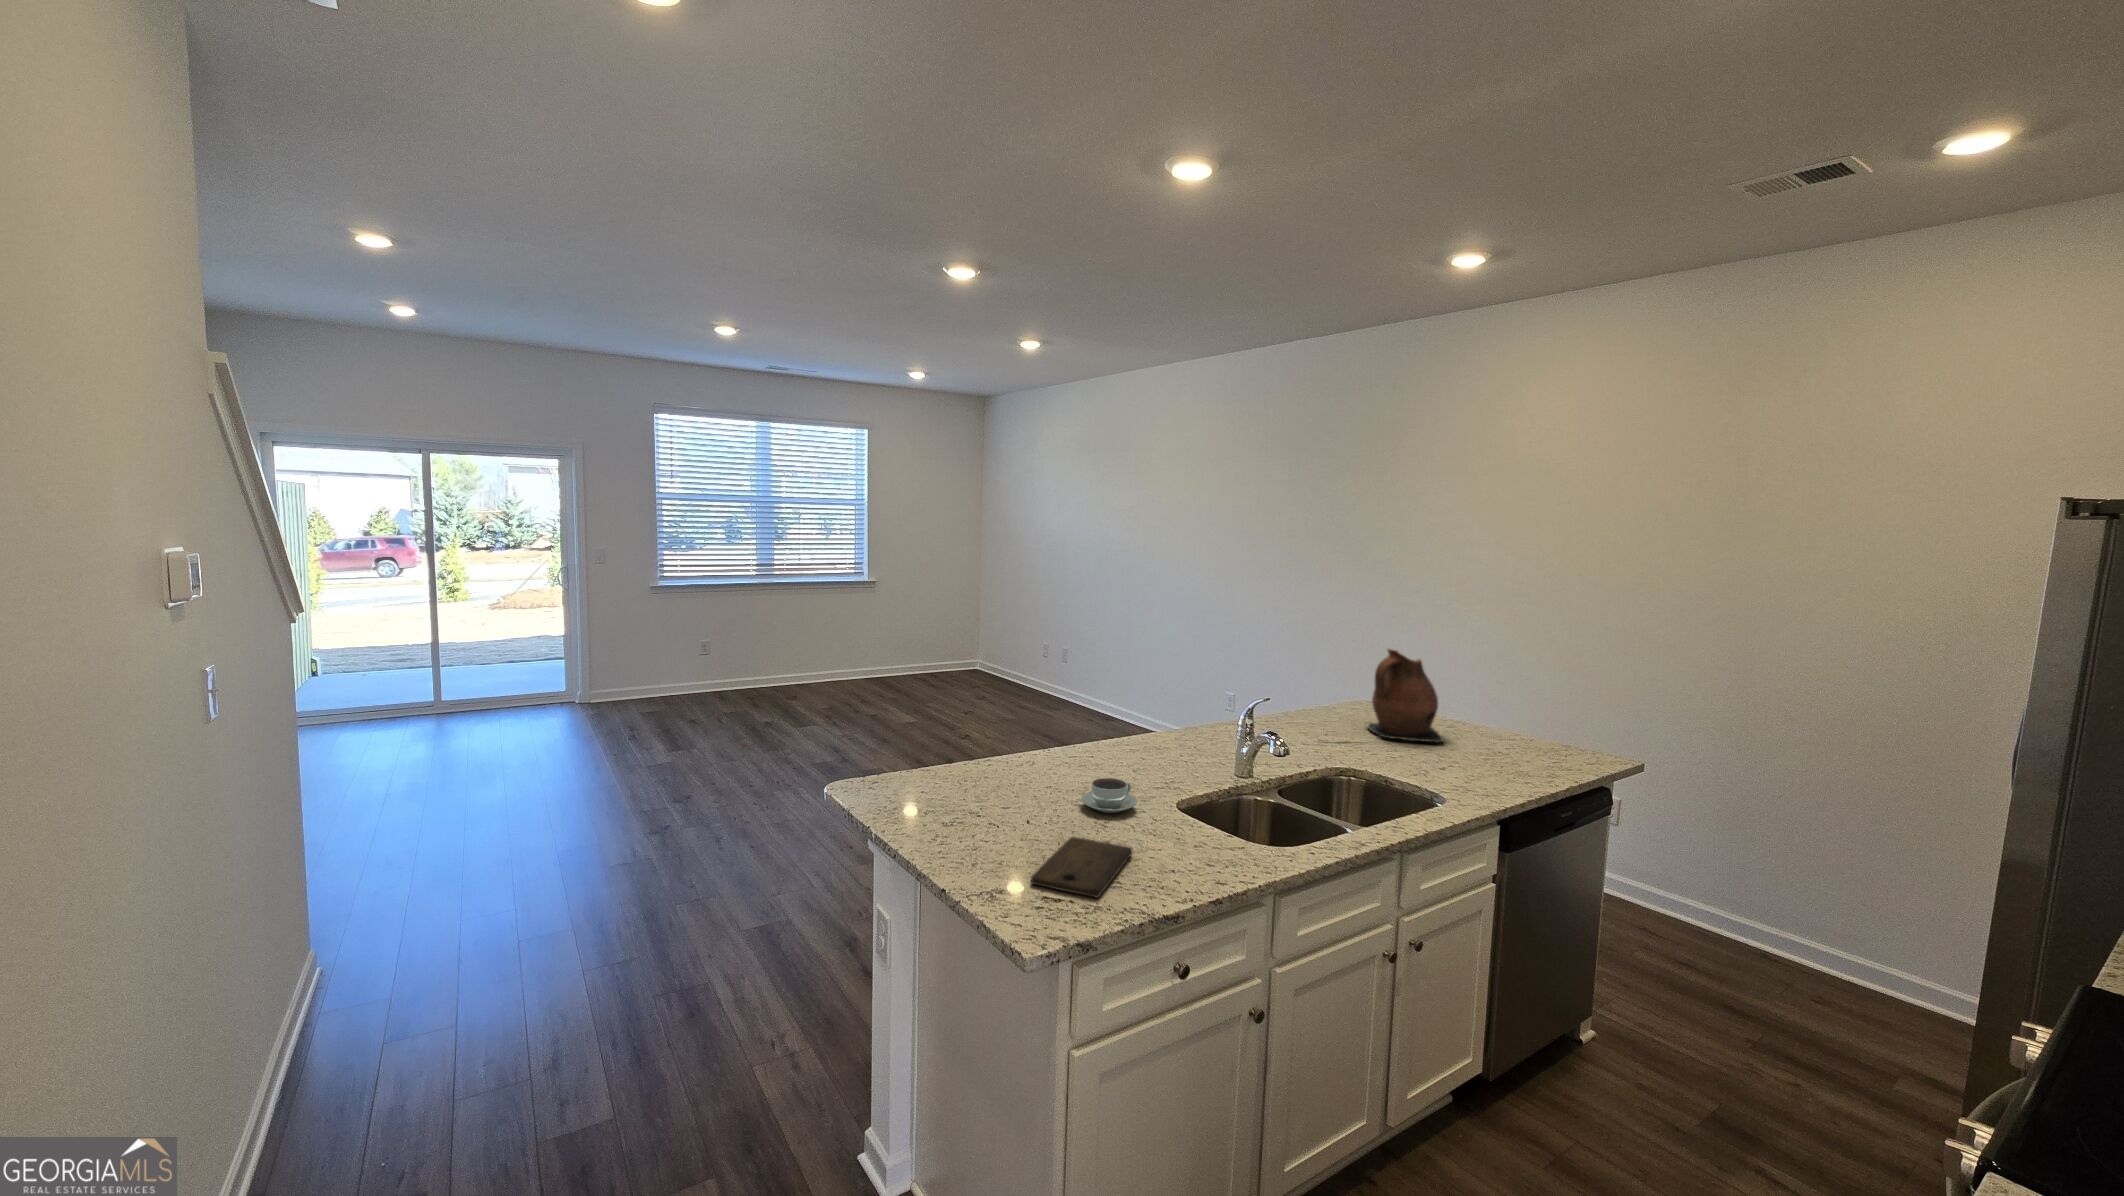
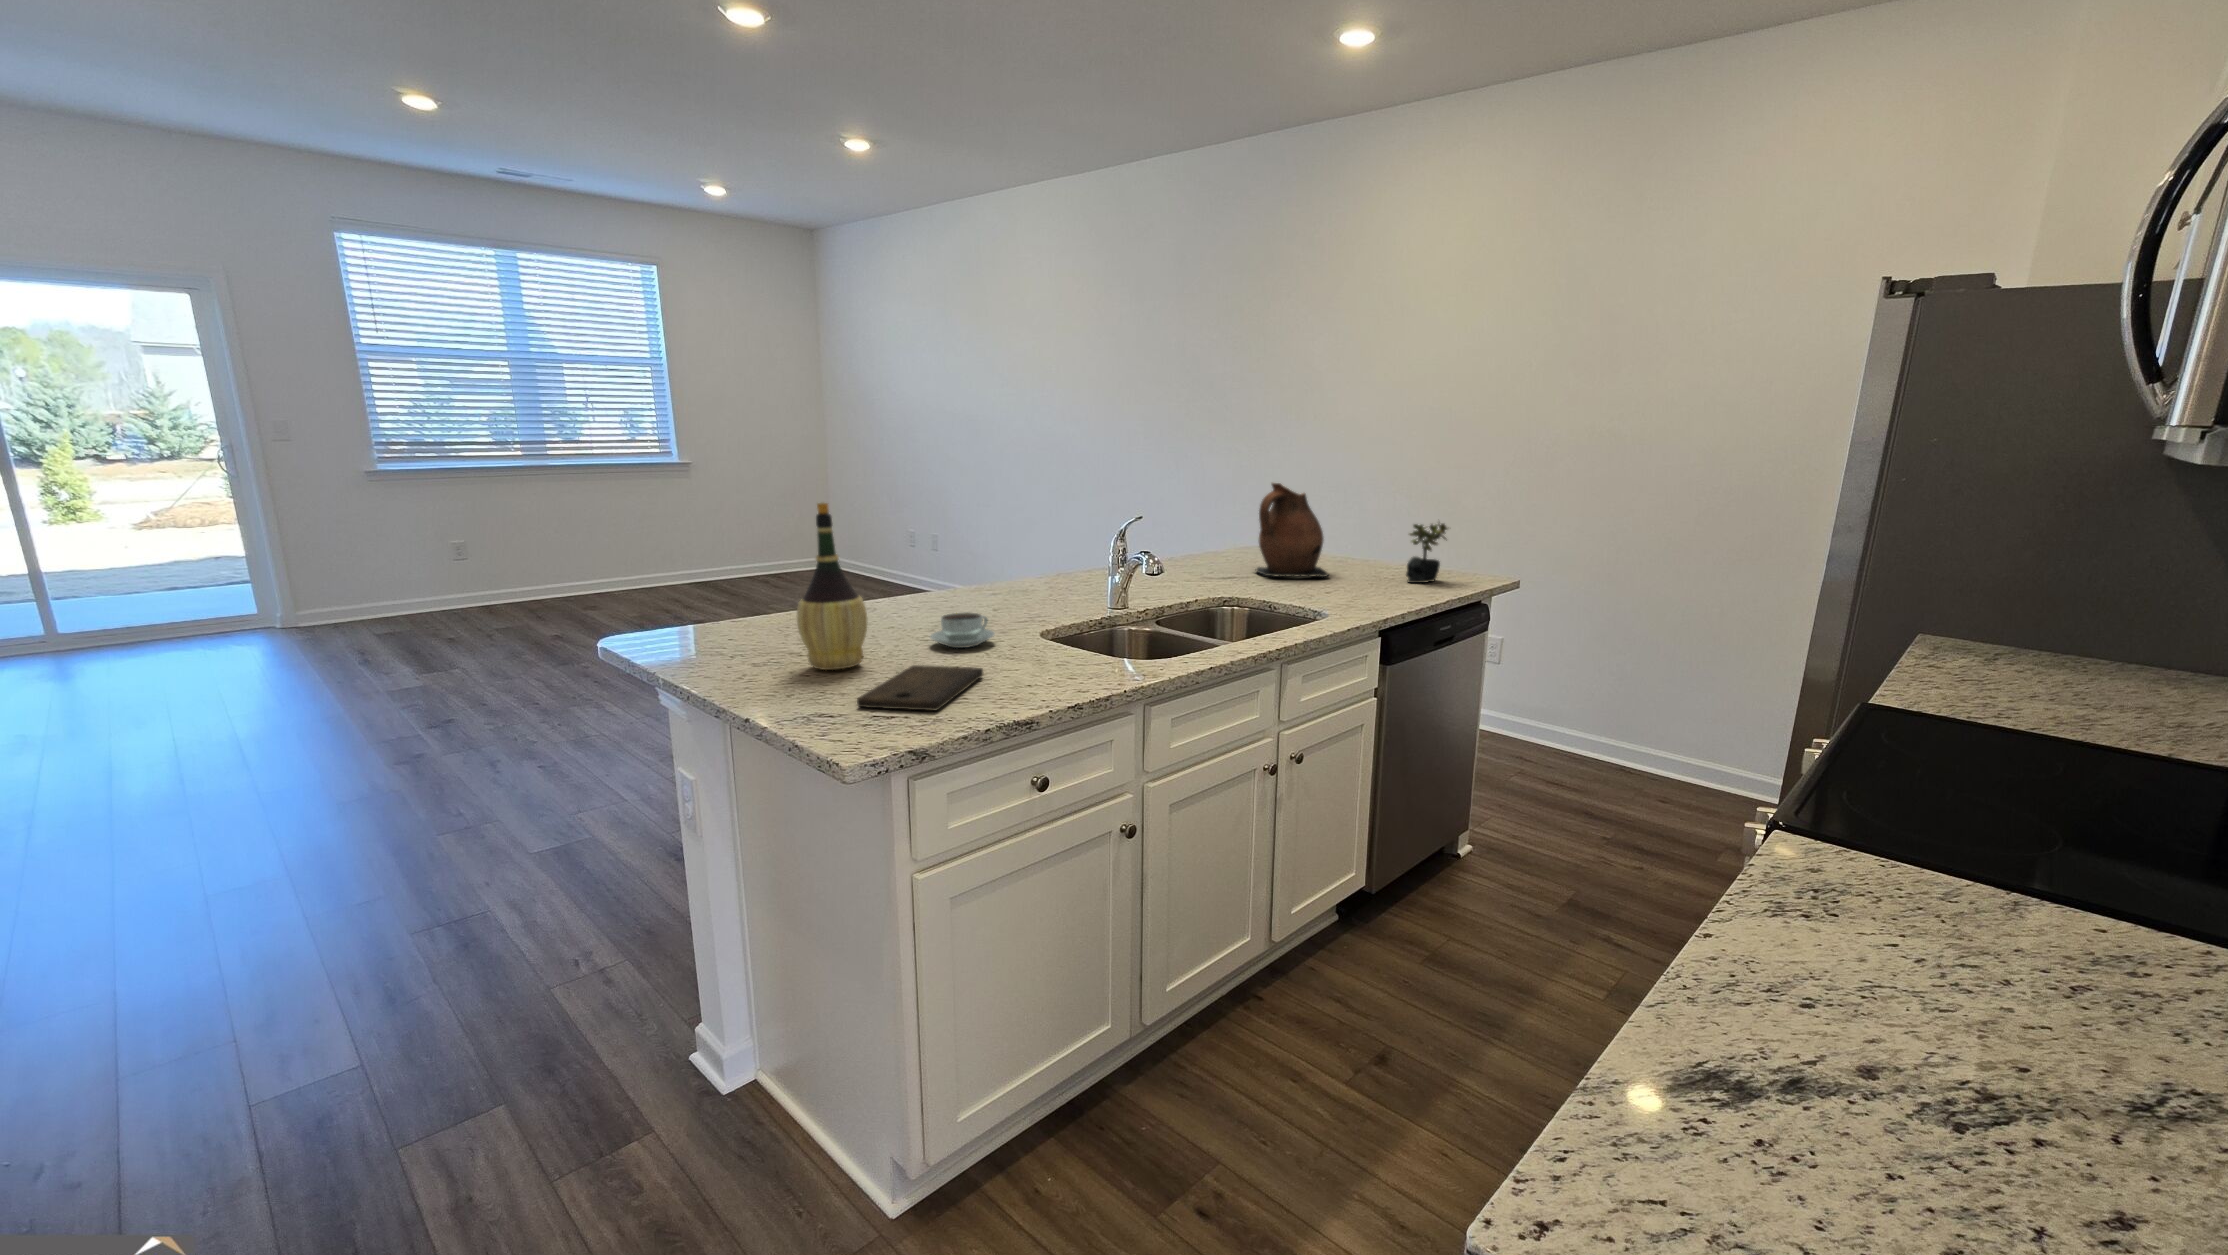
wine bottle: none [979,691,1036,832] -> present [797,502,868,670]
succulent plant: none [1525,698,1575,759] -> present [1406,524,1448,583]

